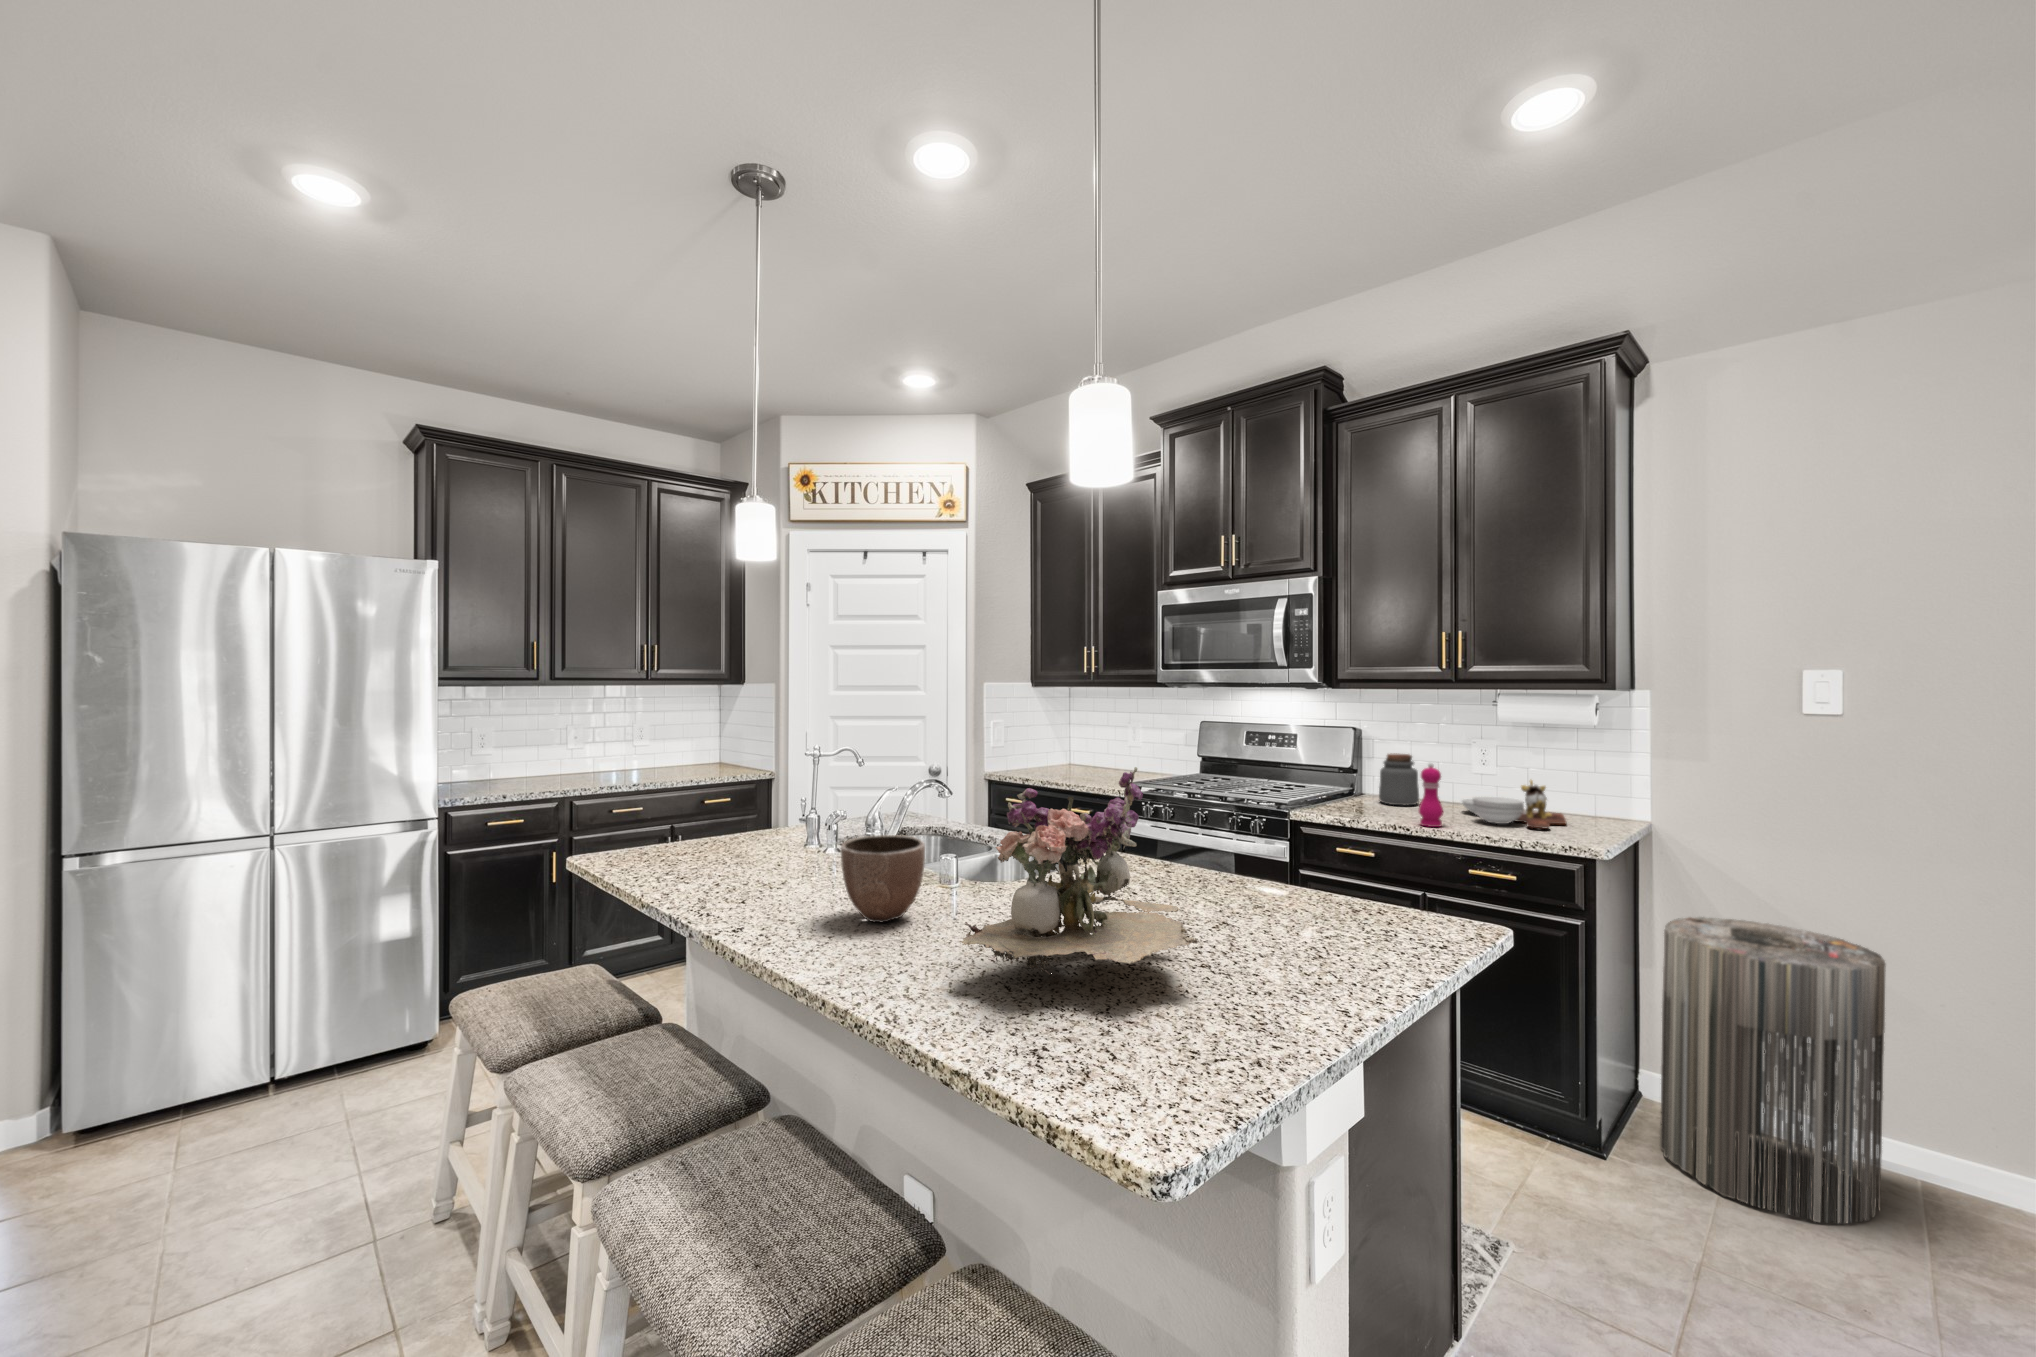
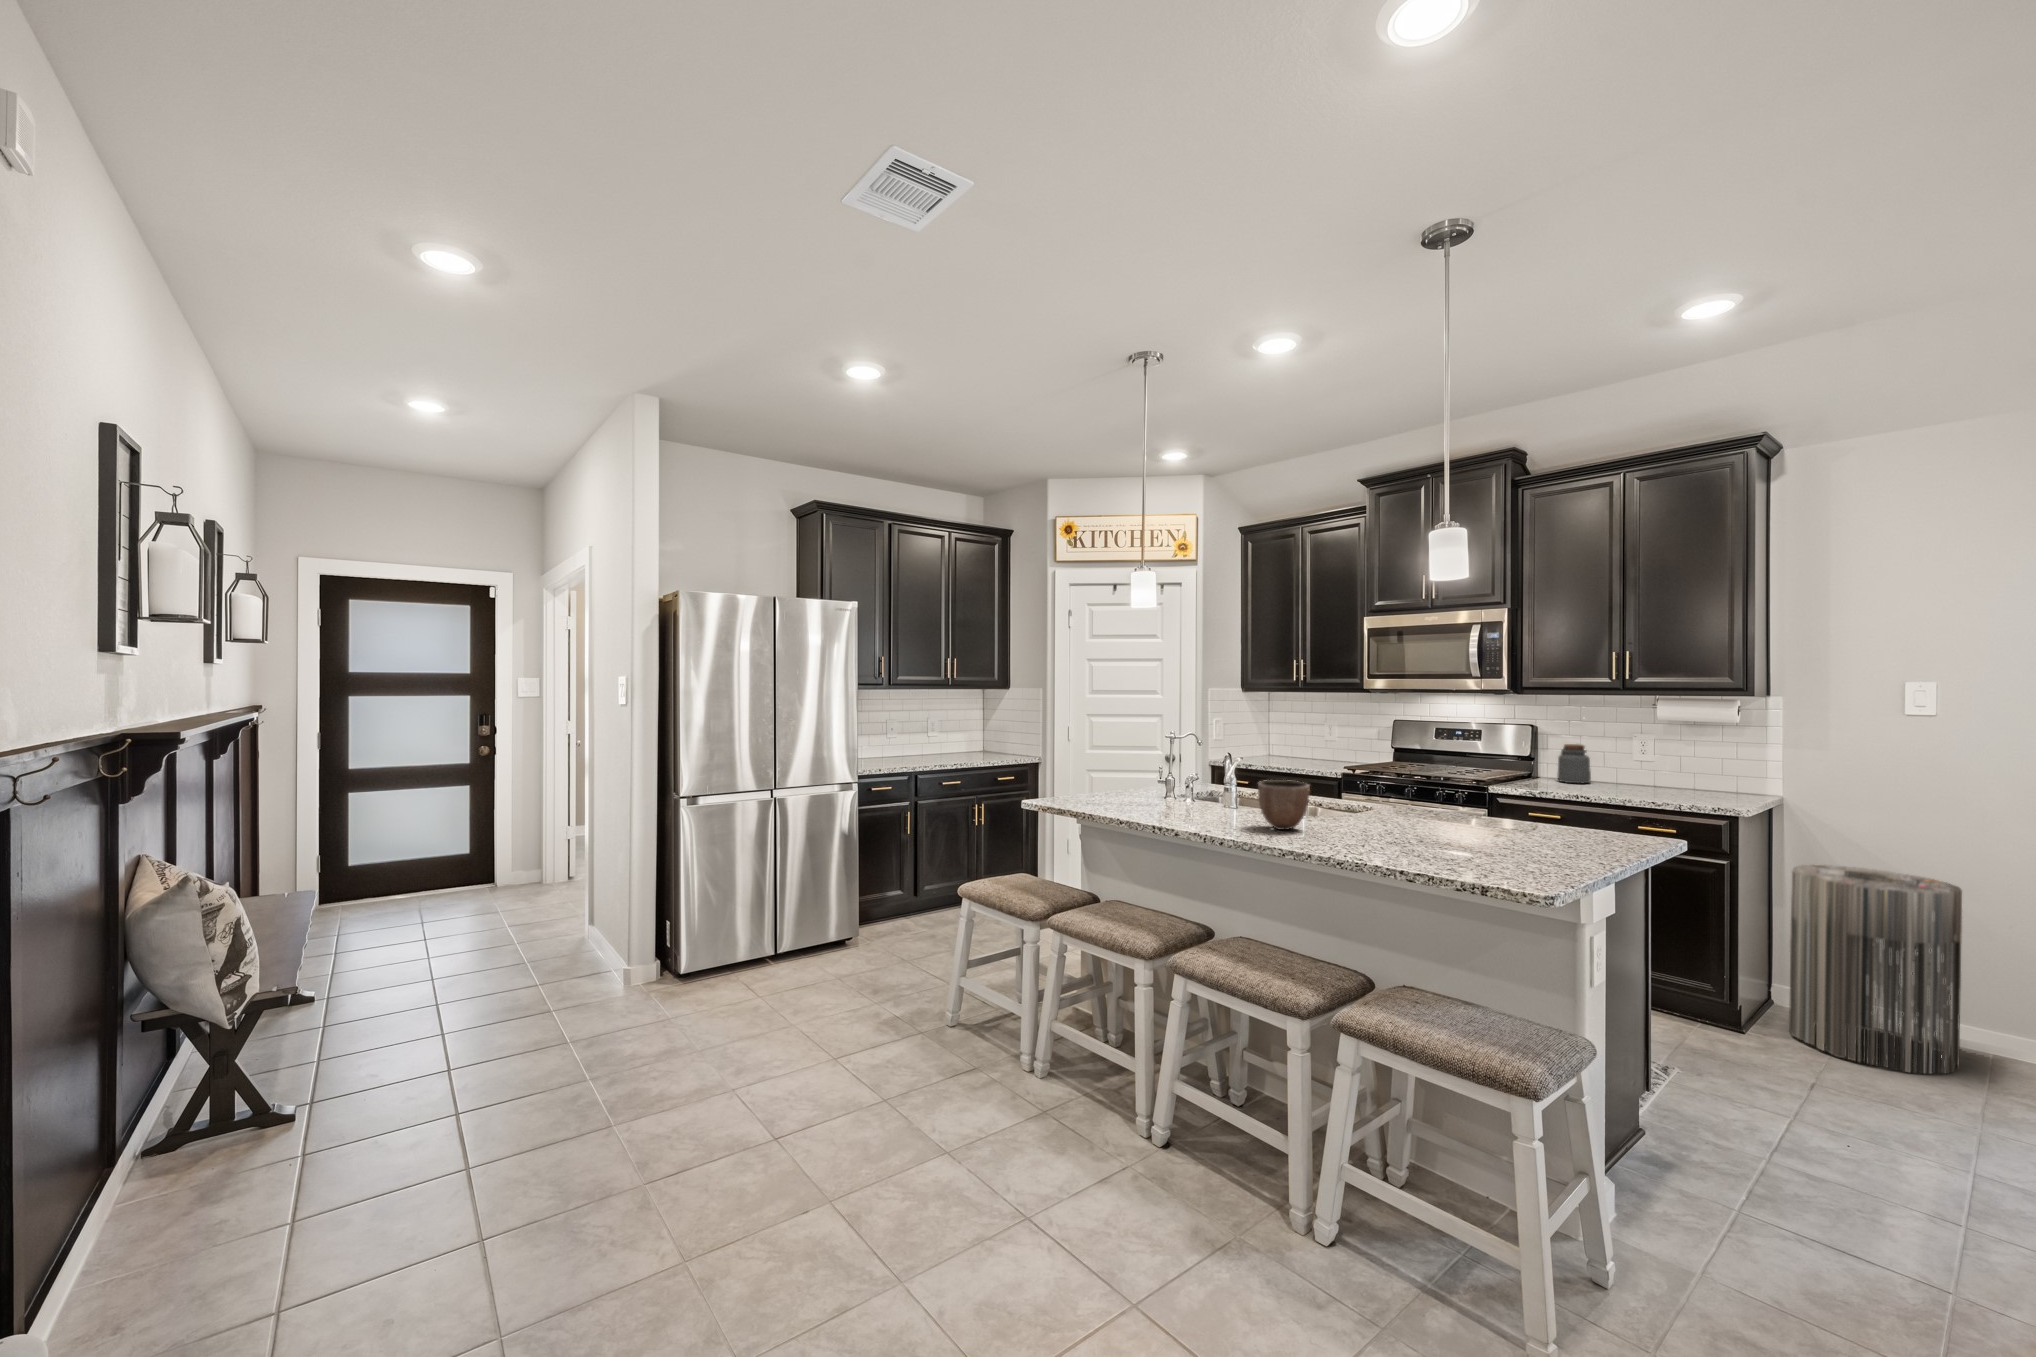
pepper mill: present [1419,763,1444,827] -> none [1596,749,1616,796]
flower arrangement: present [960,767,1198,974] -> none [1370,738,1510,850]
cutting board: present [1462,780,1566,829] -> none [1627,763,1714,798]

